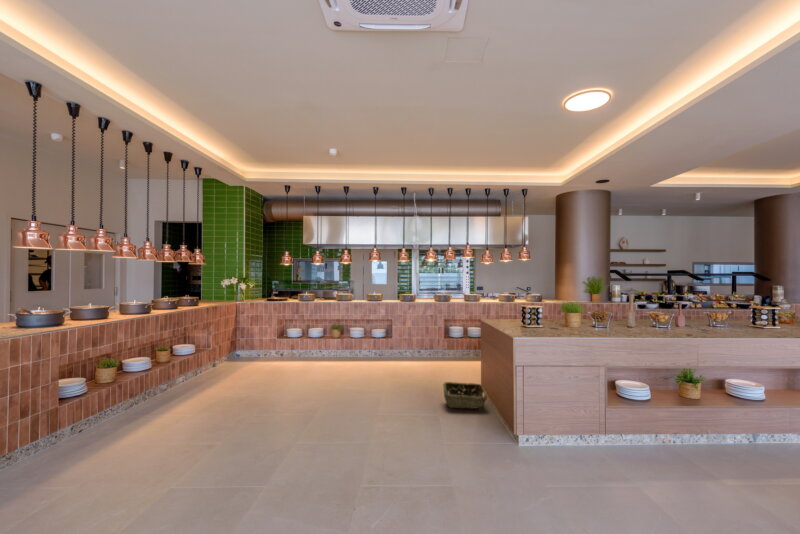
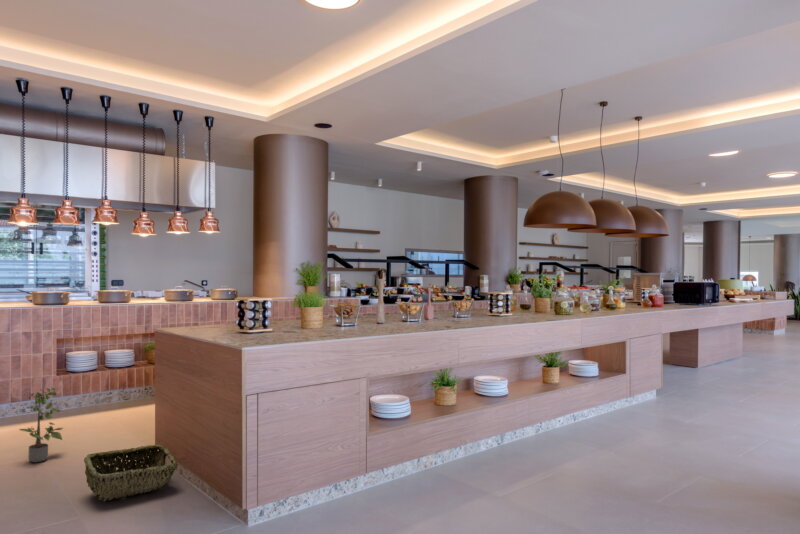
potted plant: none [422,344,442,380] -> present [20,388,63,462]

